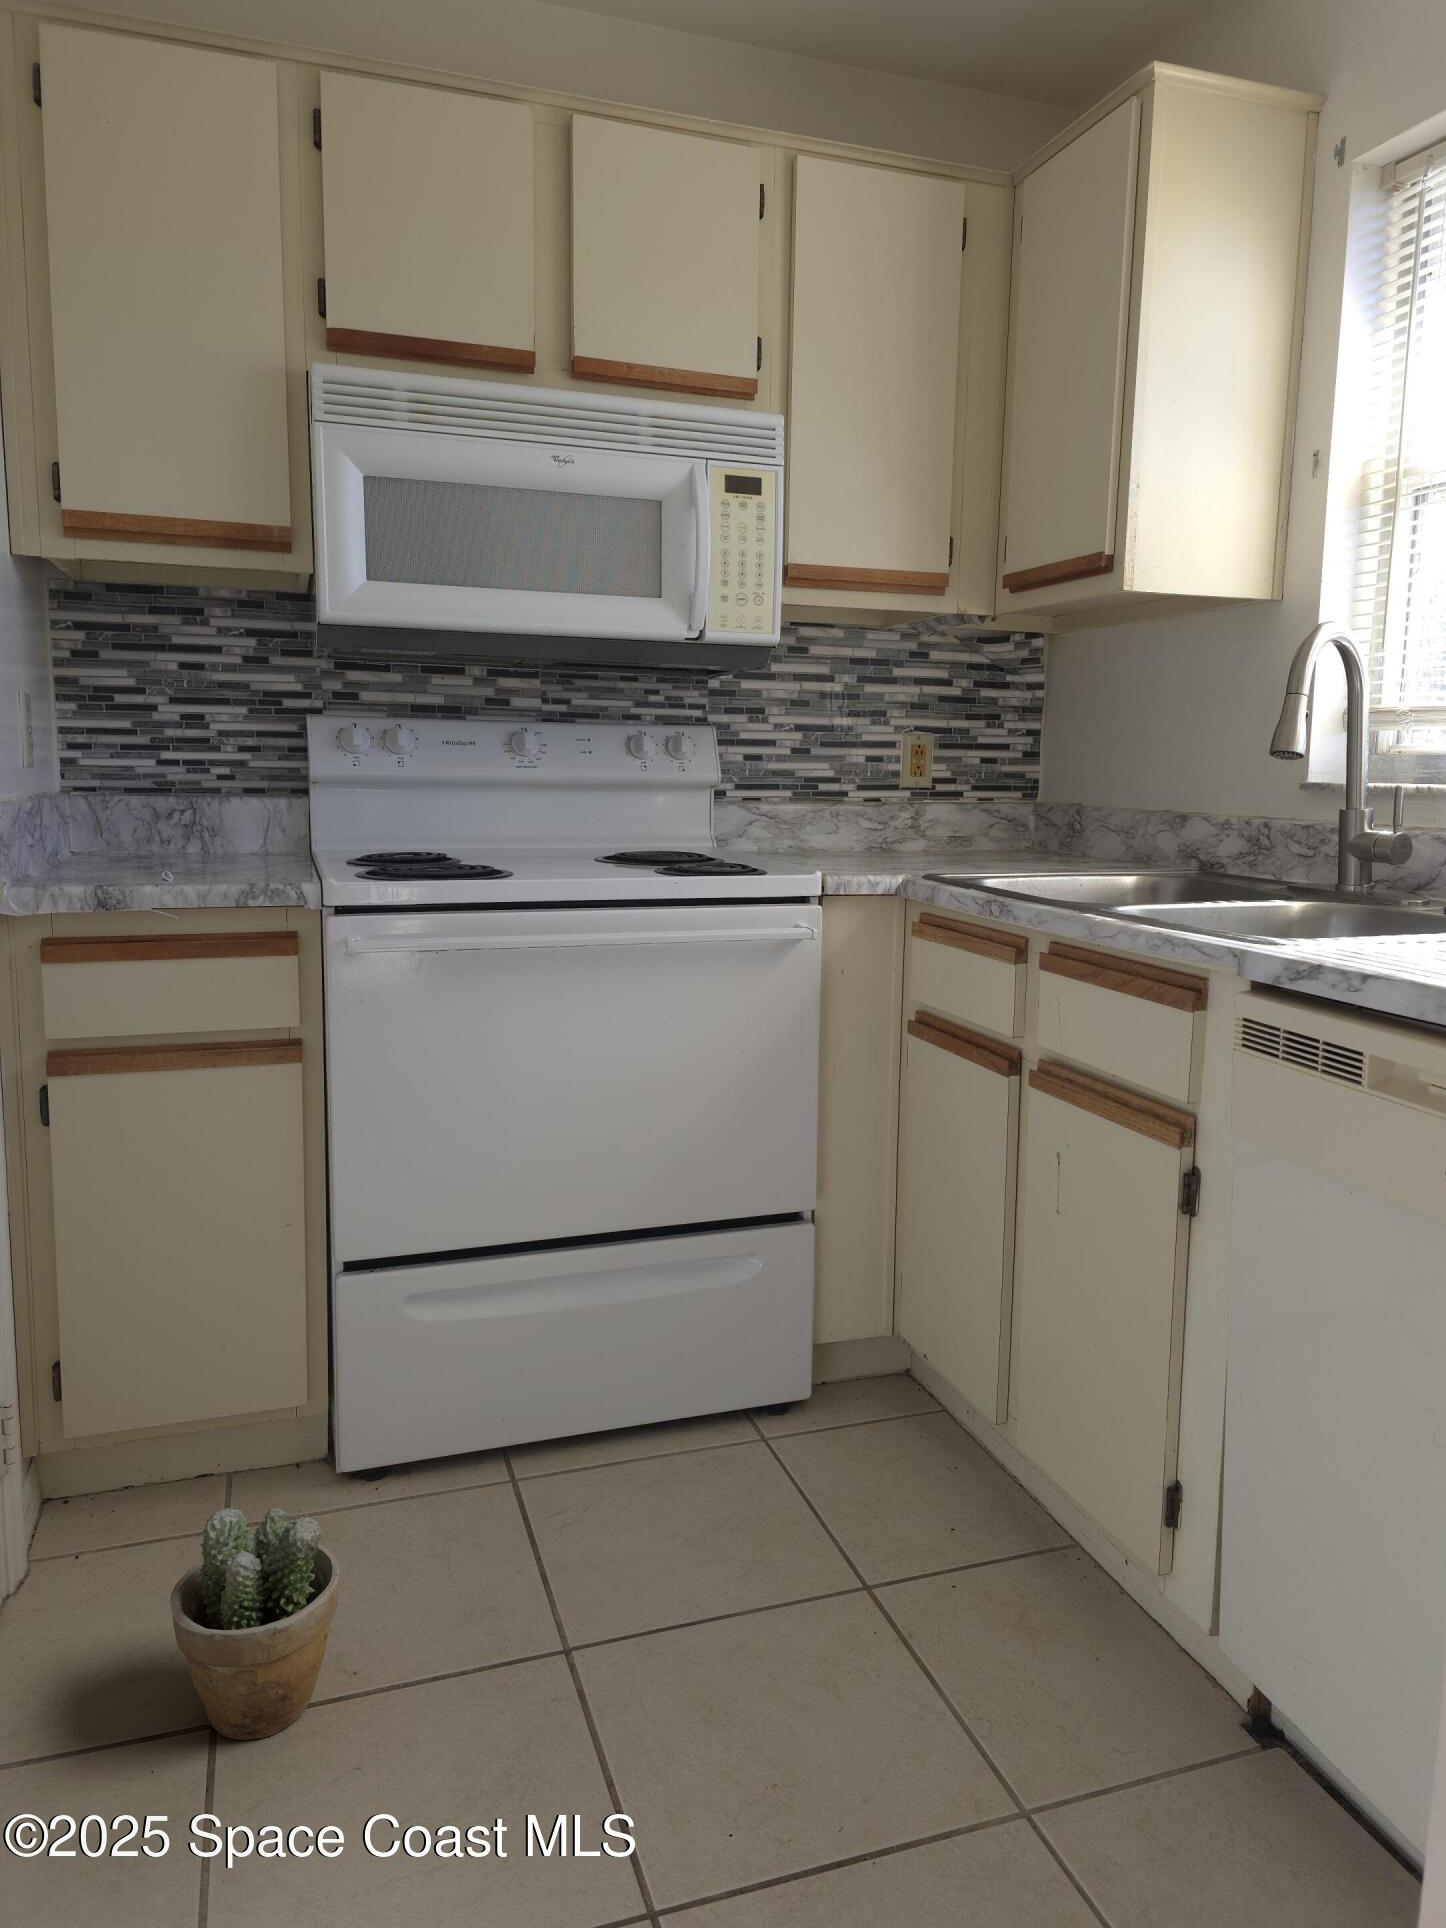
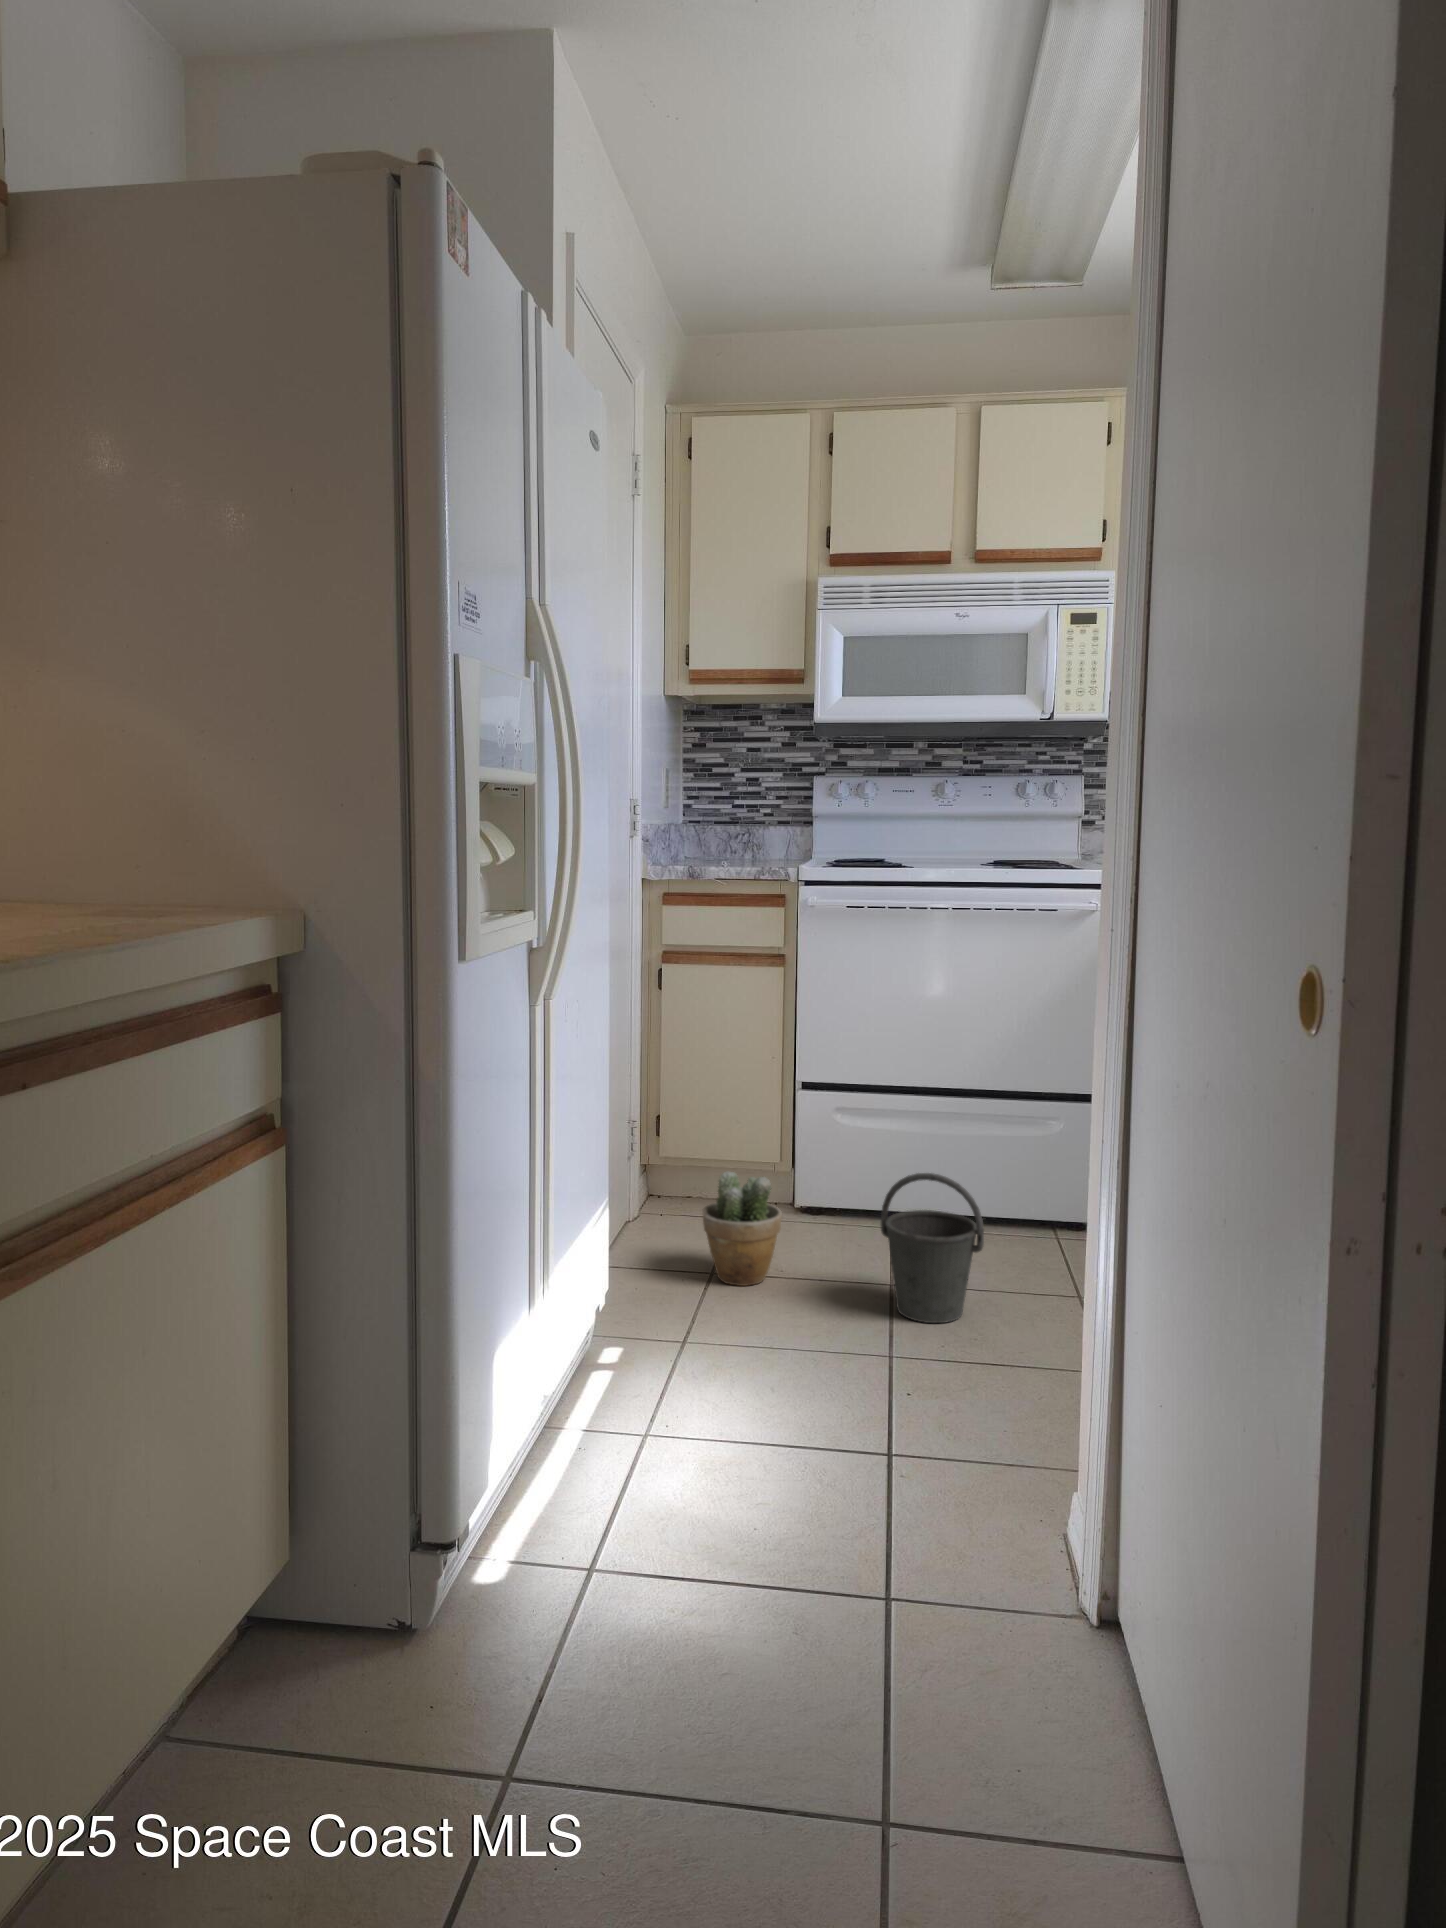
bucket: none [543,1462,738,1744] -> present [881,1173,984,1323]

